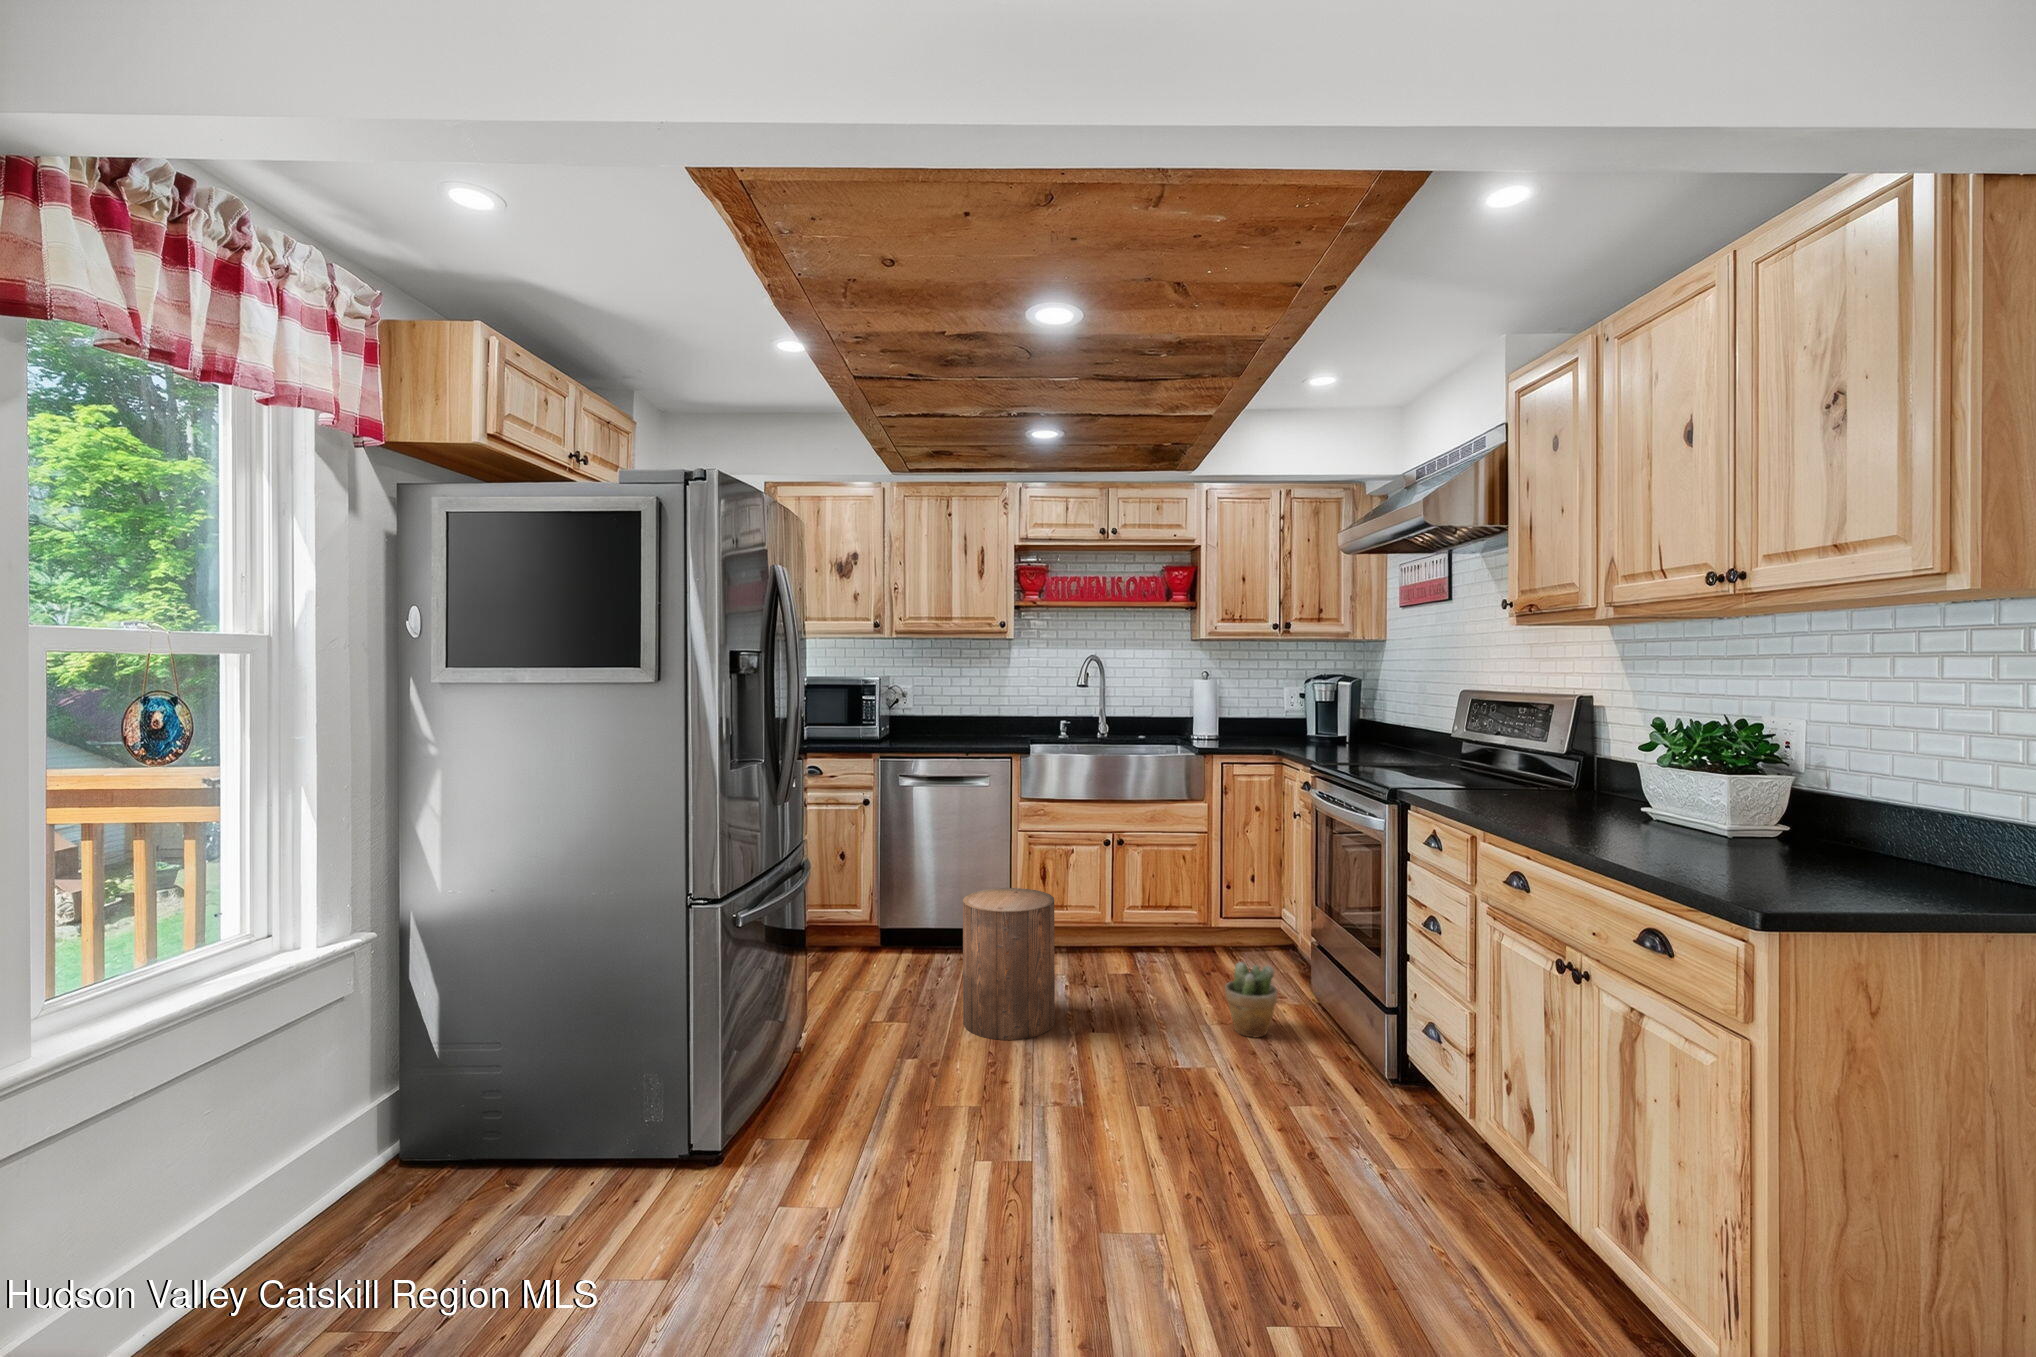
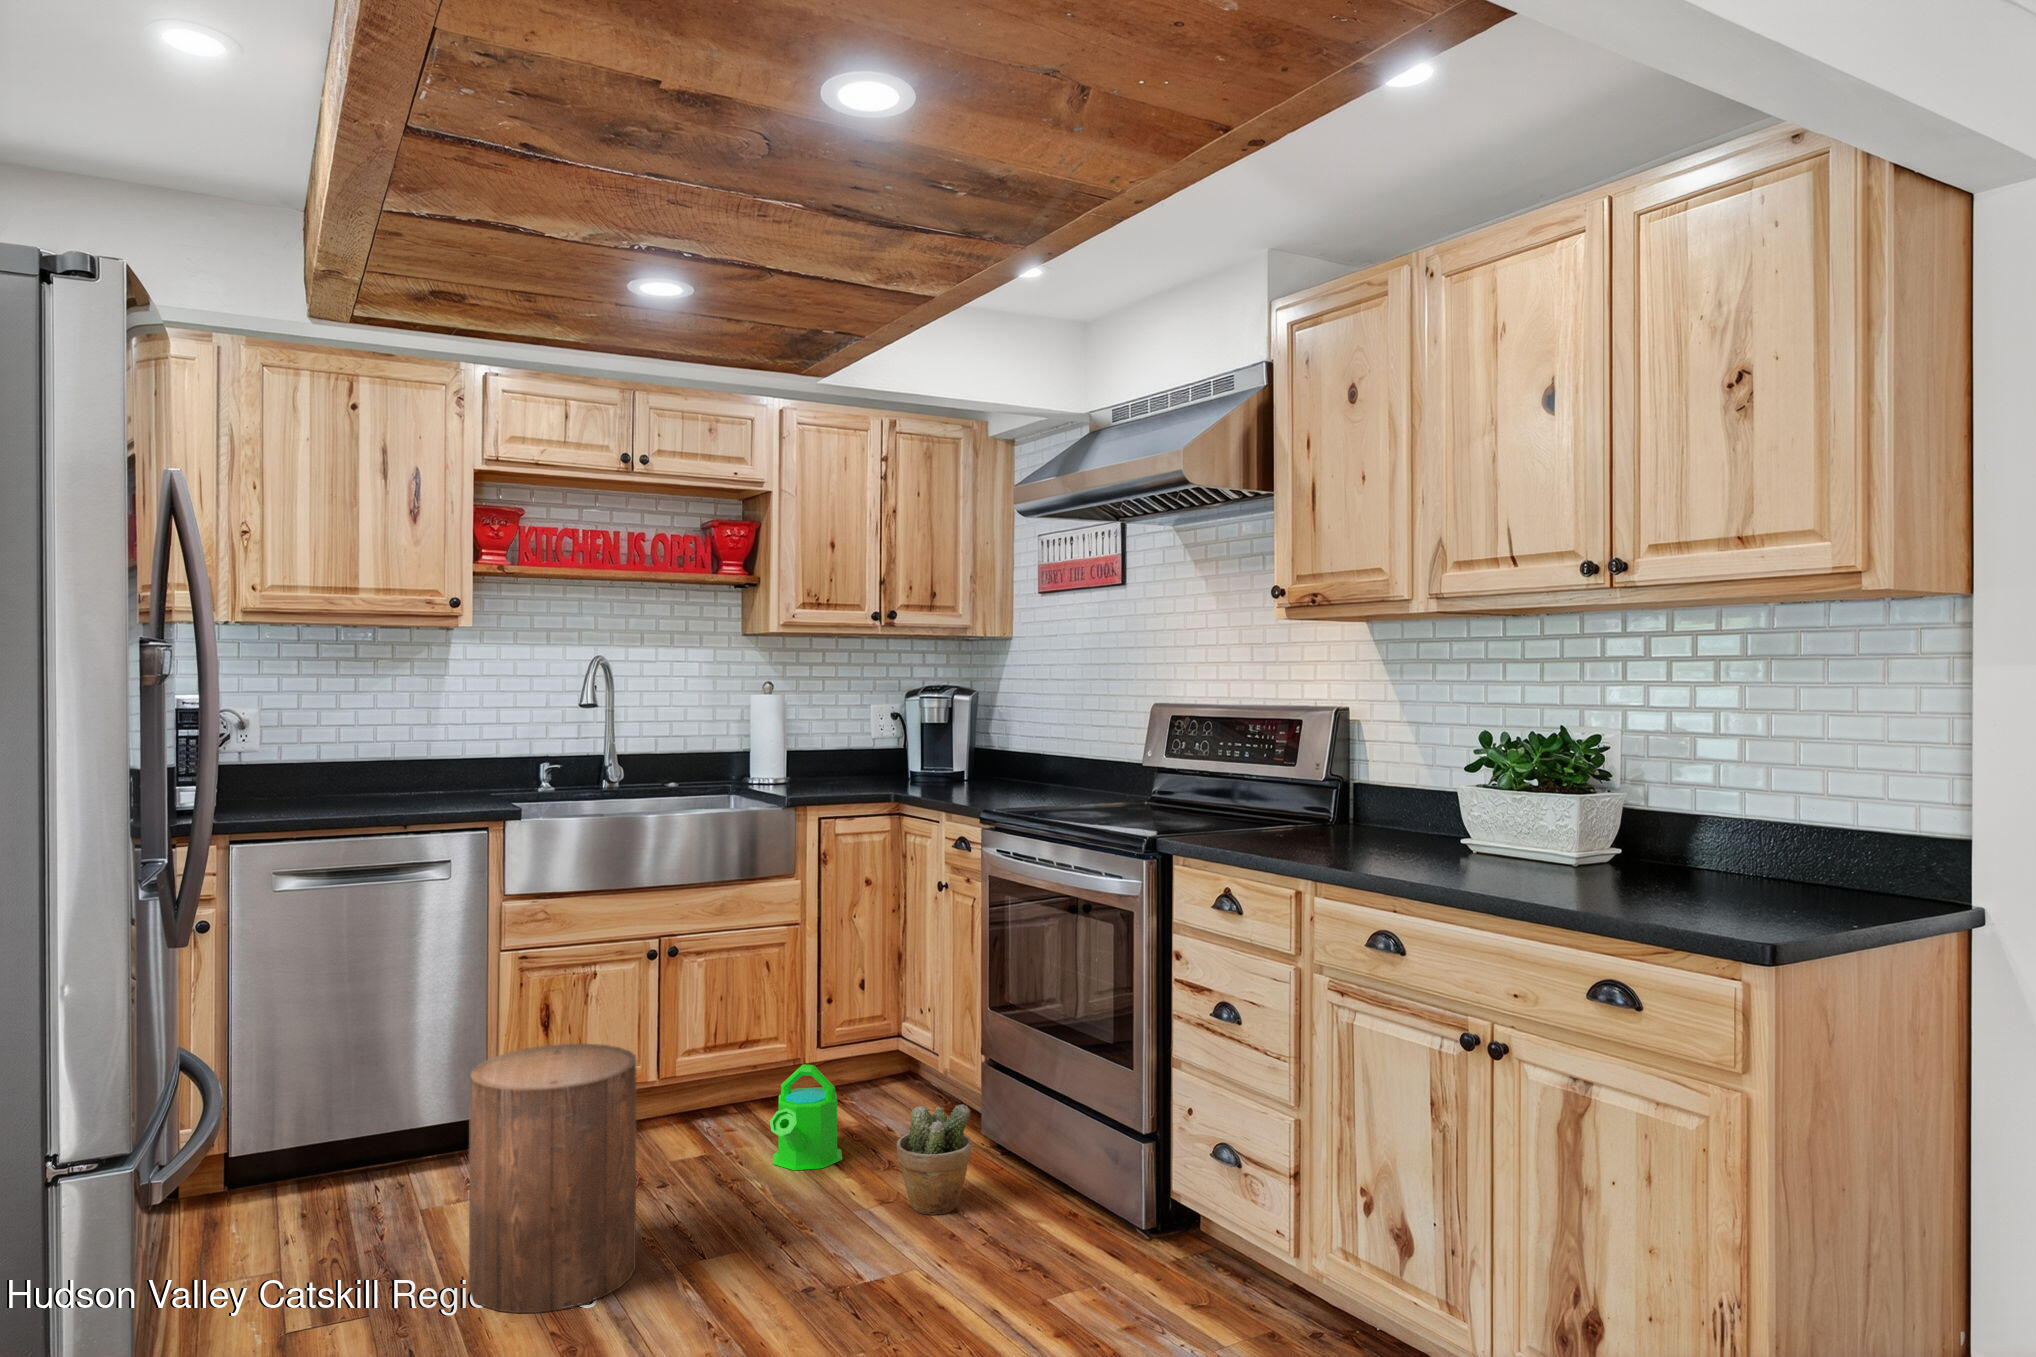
watering can: none [1158,924,1213,994] -> present [770,1064,842,1170]

